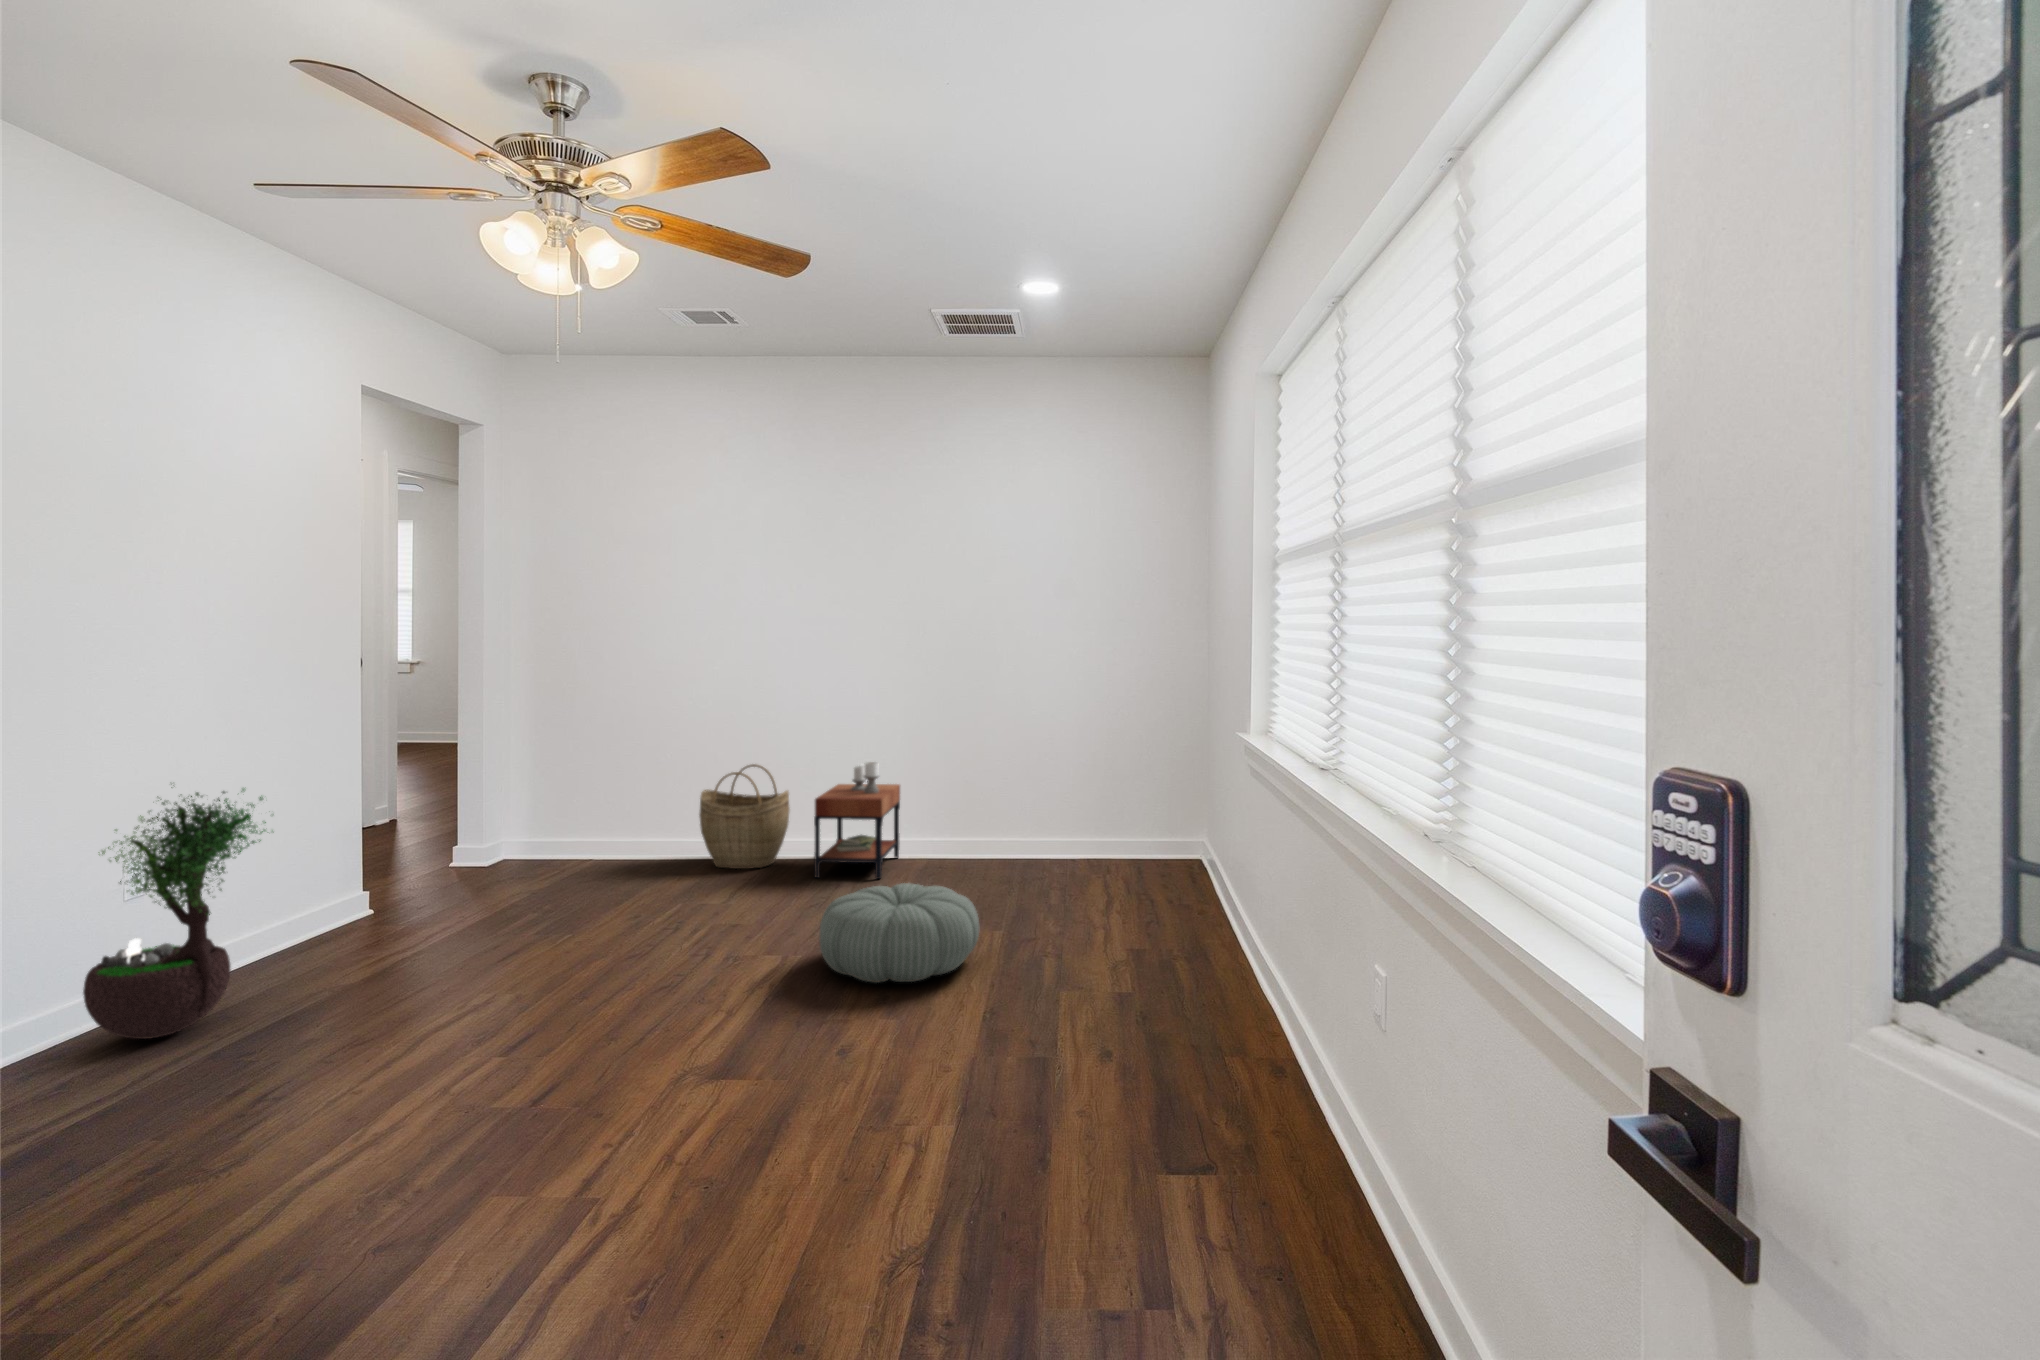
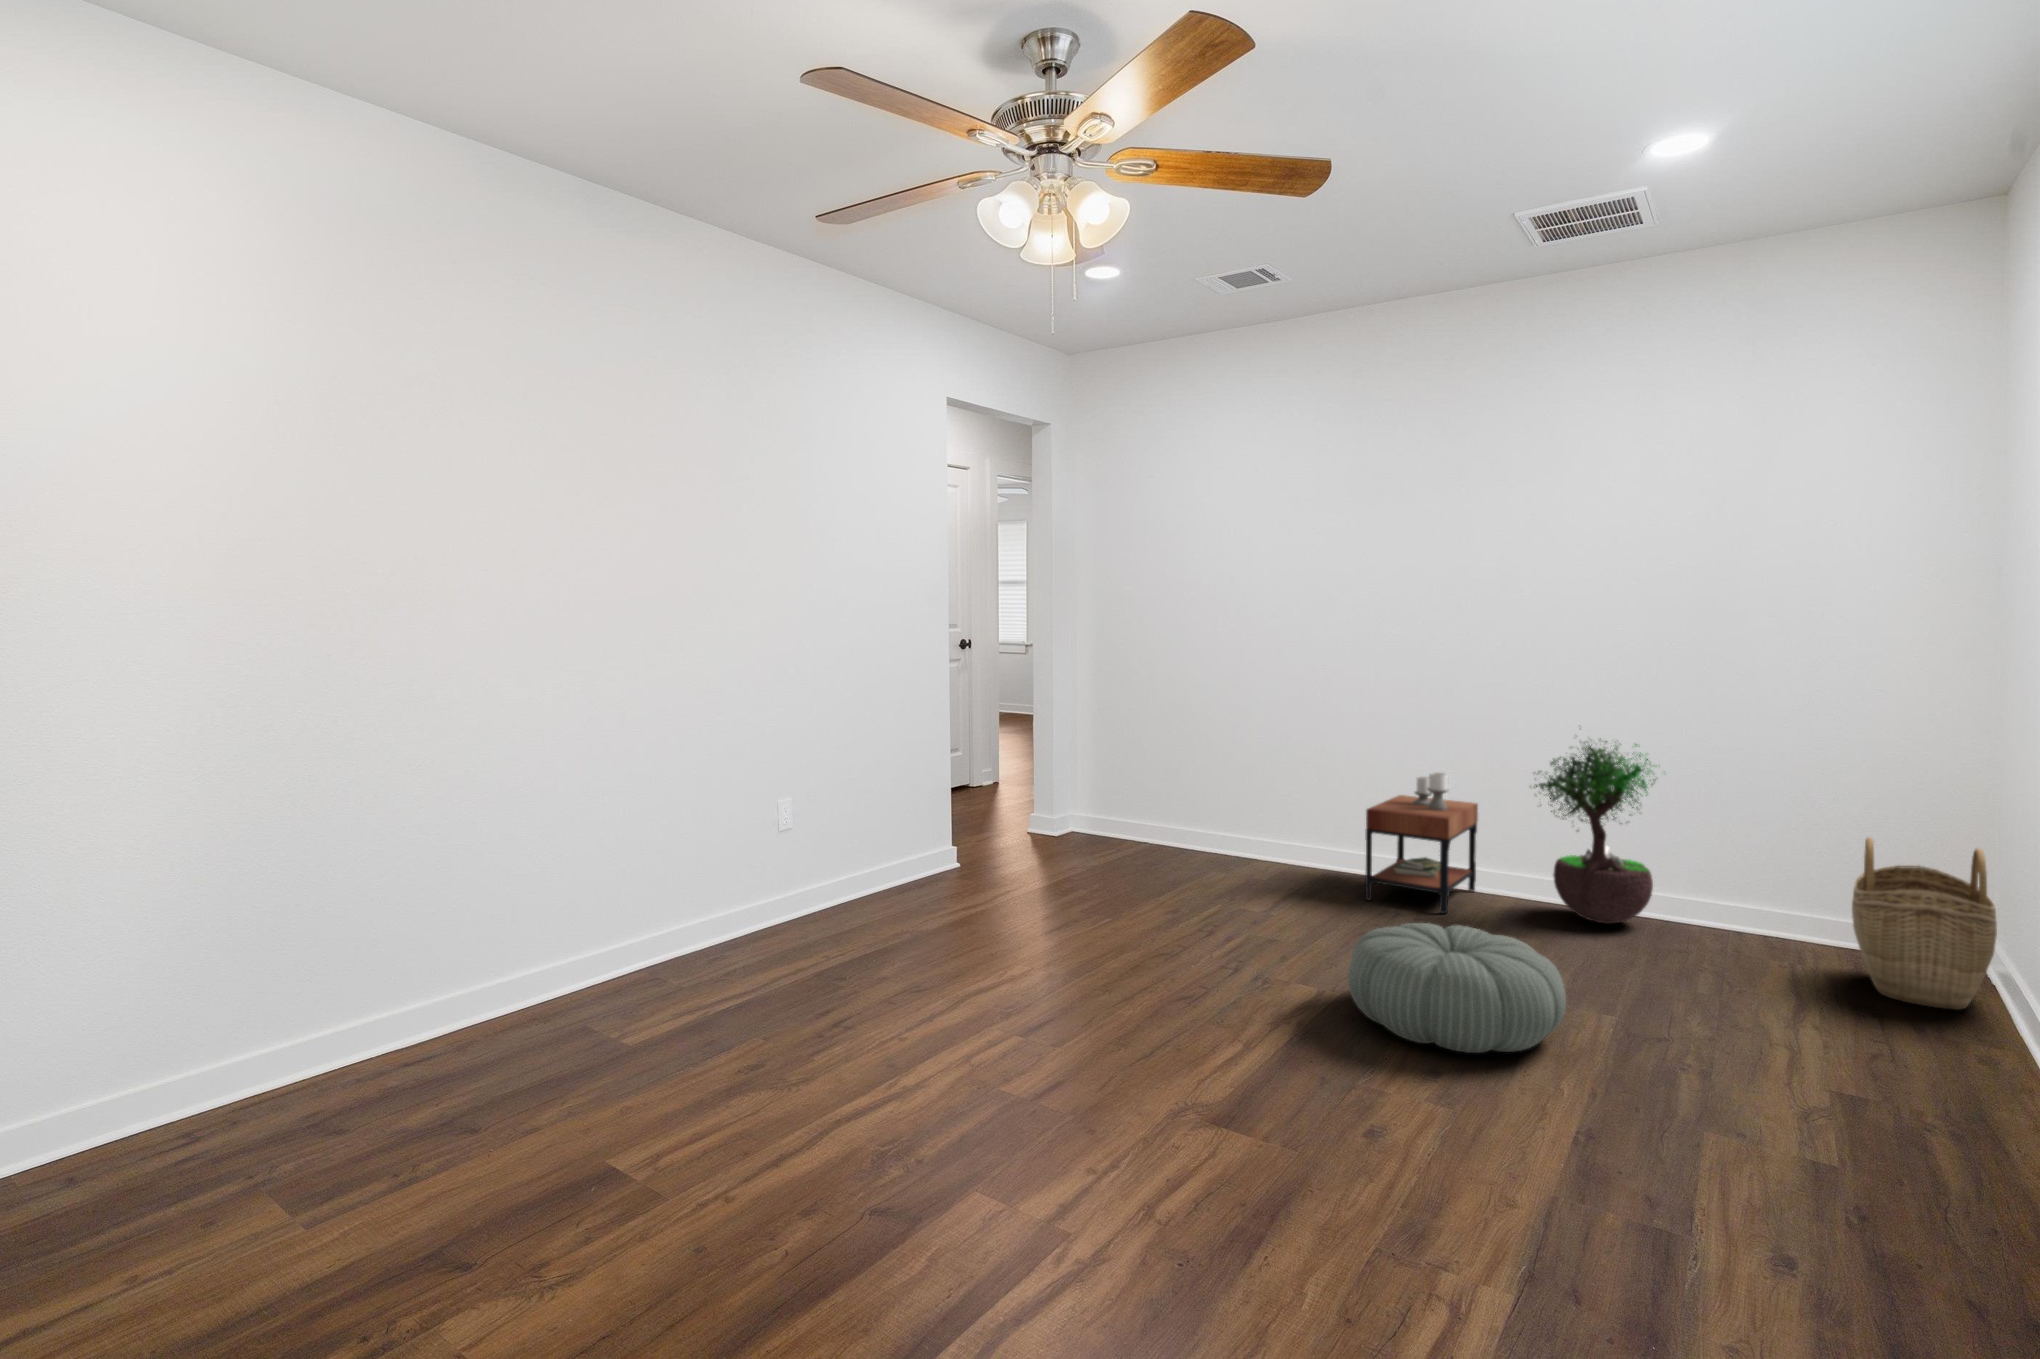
woven basket: present [699,764,790,869] -> present [1852,837,1997,1010]
potted tree: present [83,787,266,1039] -> present [1534,738,1665,924]

